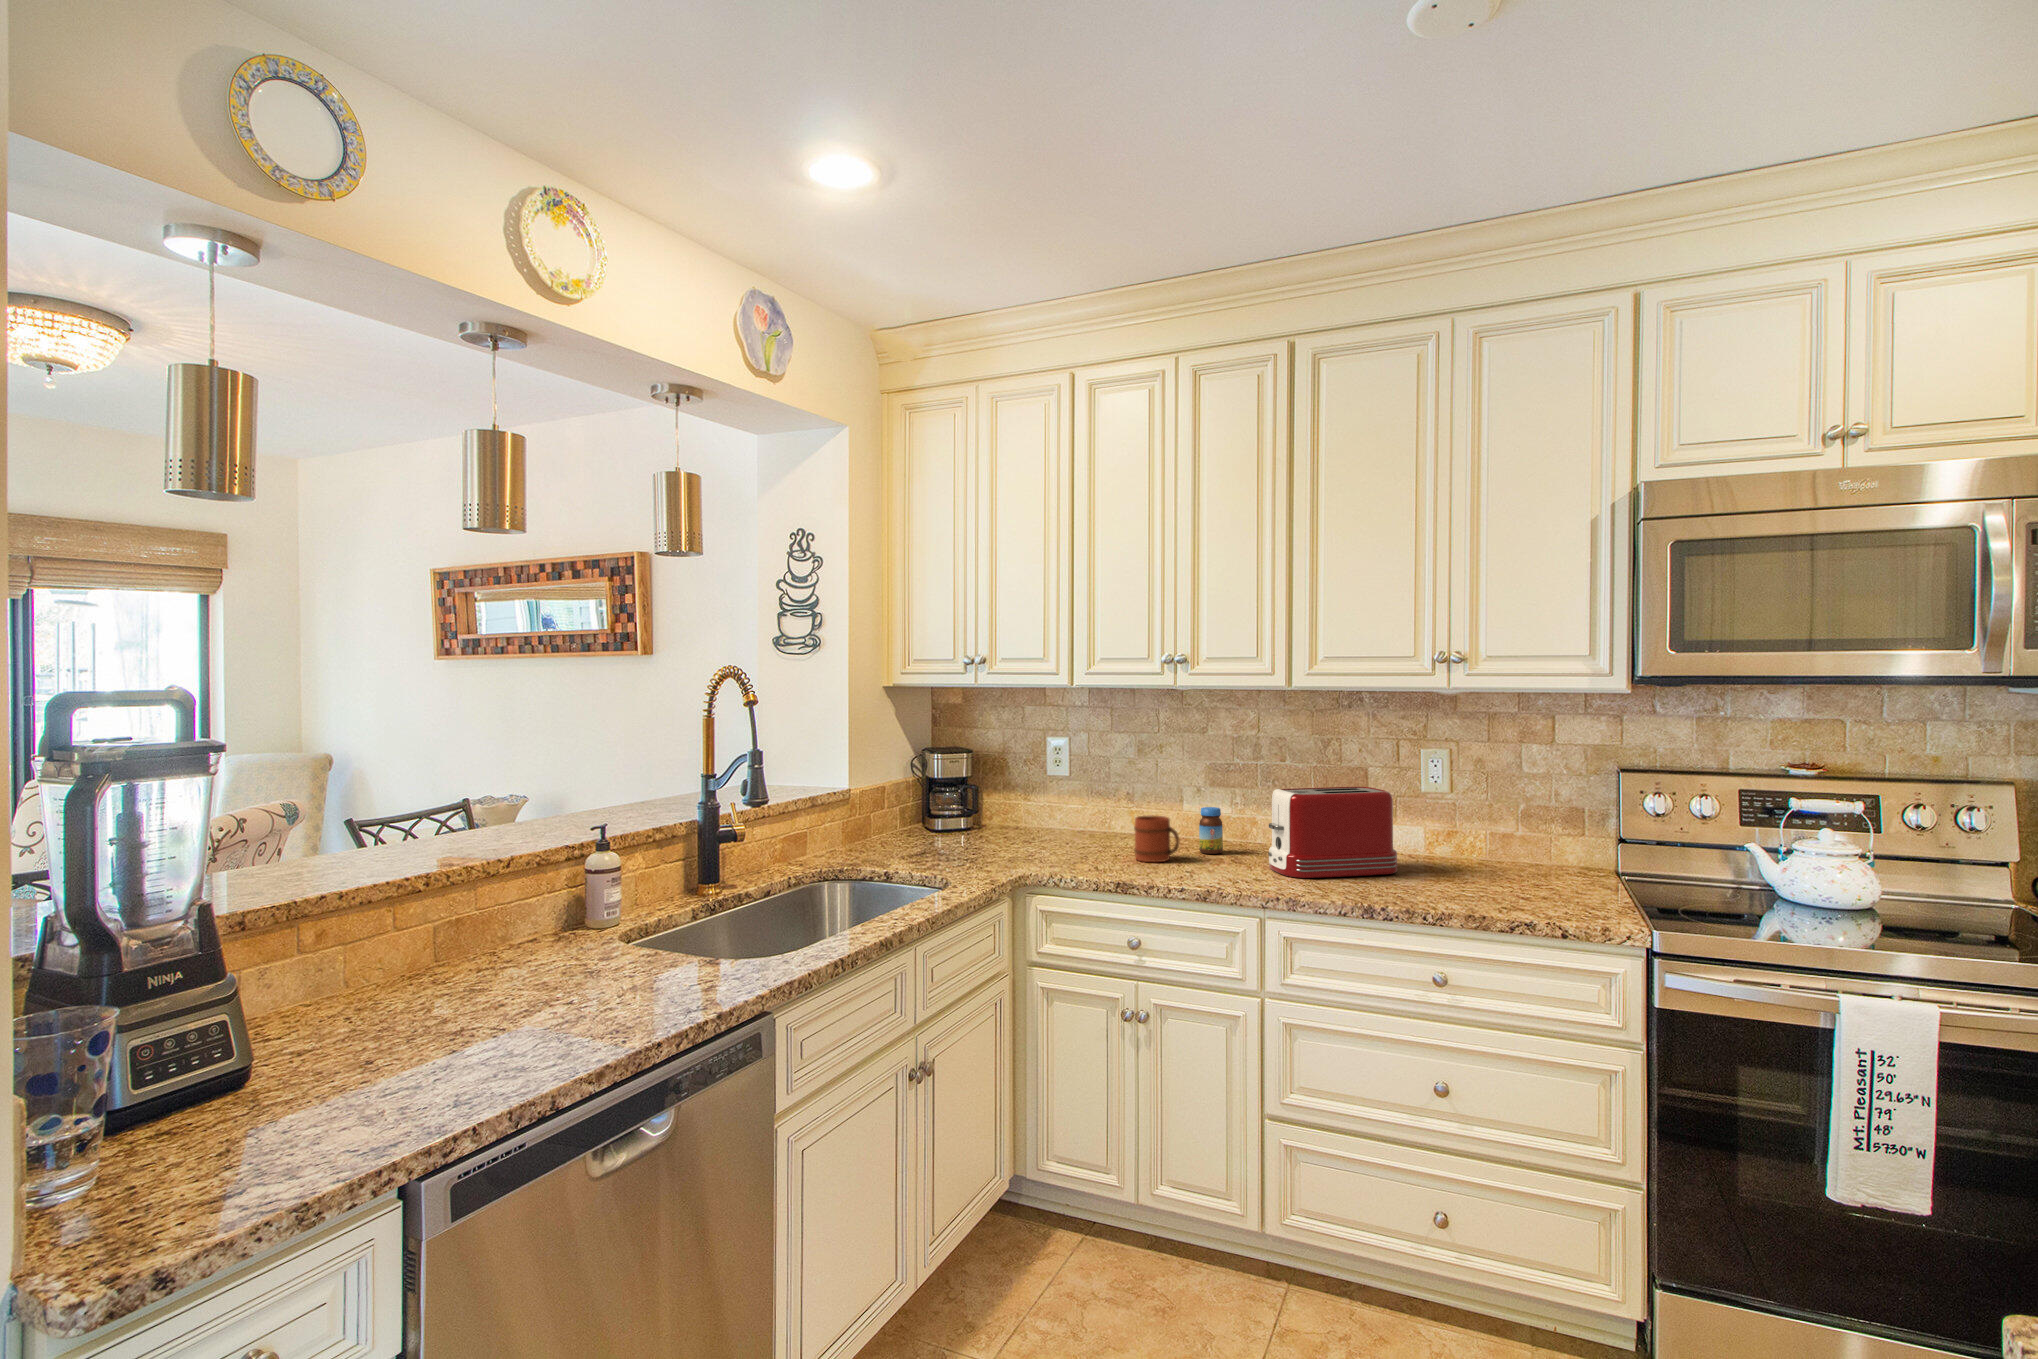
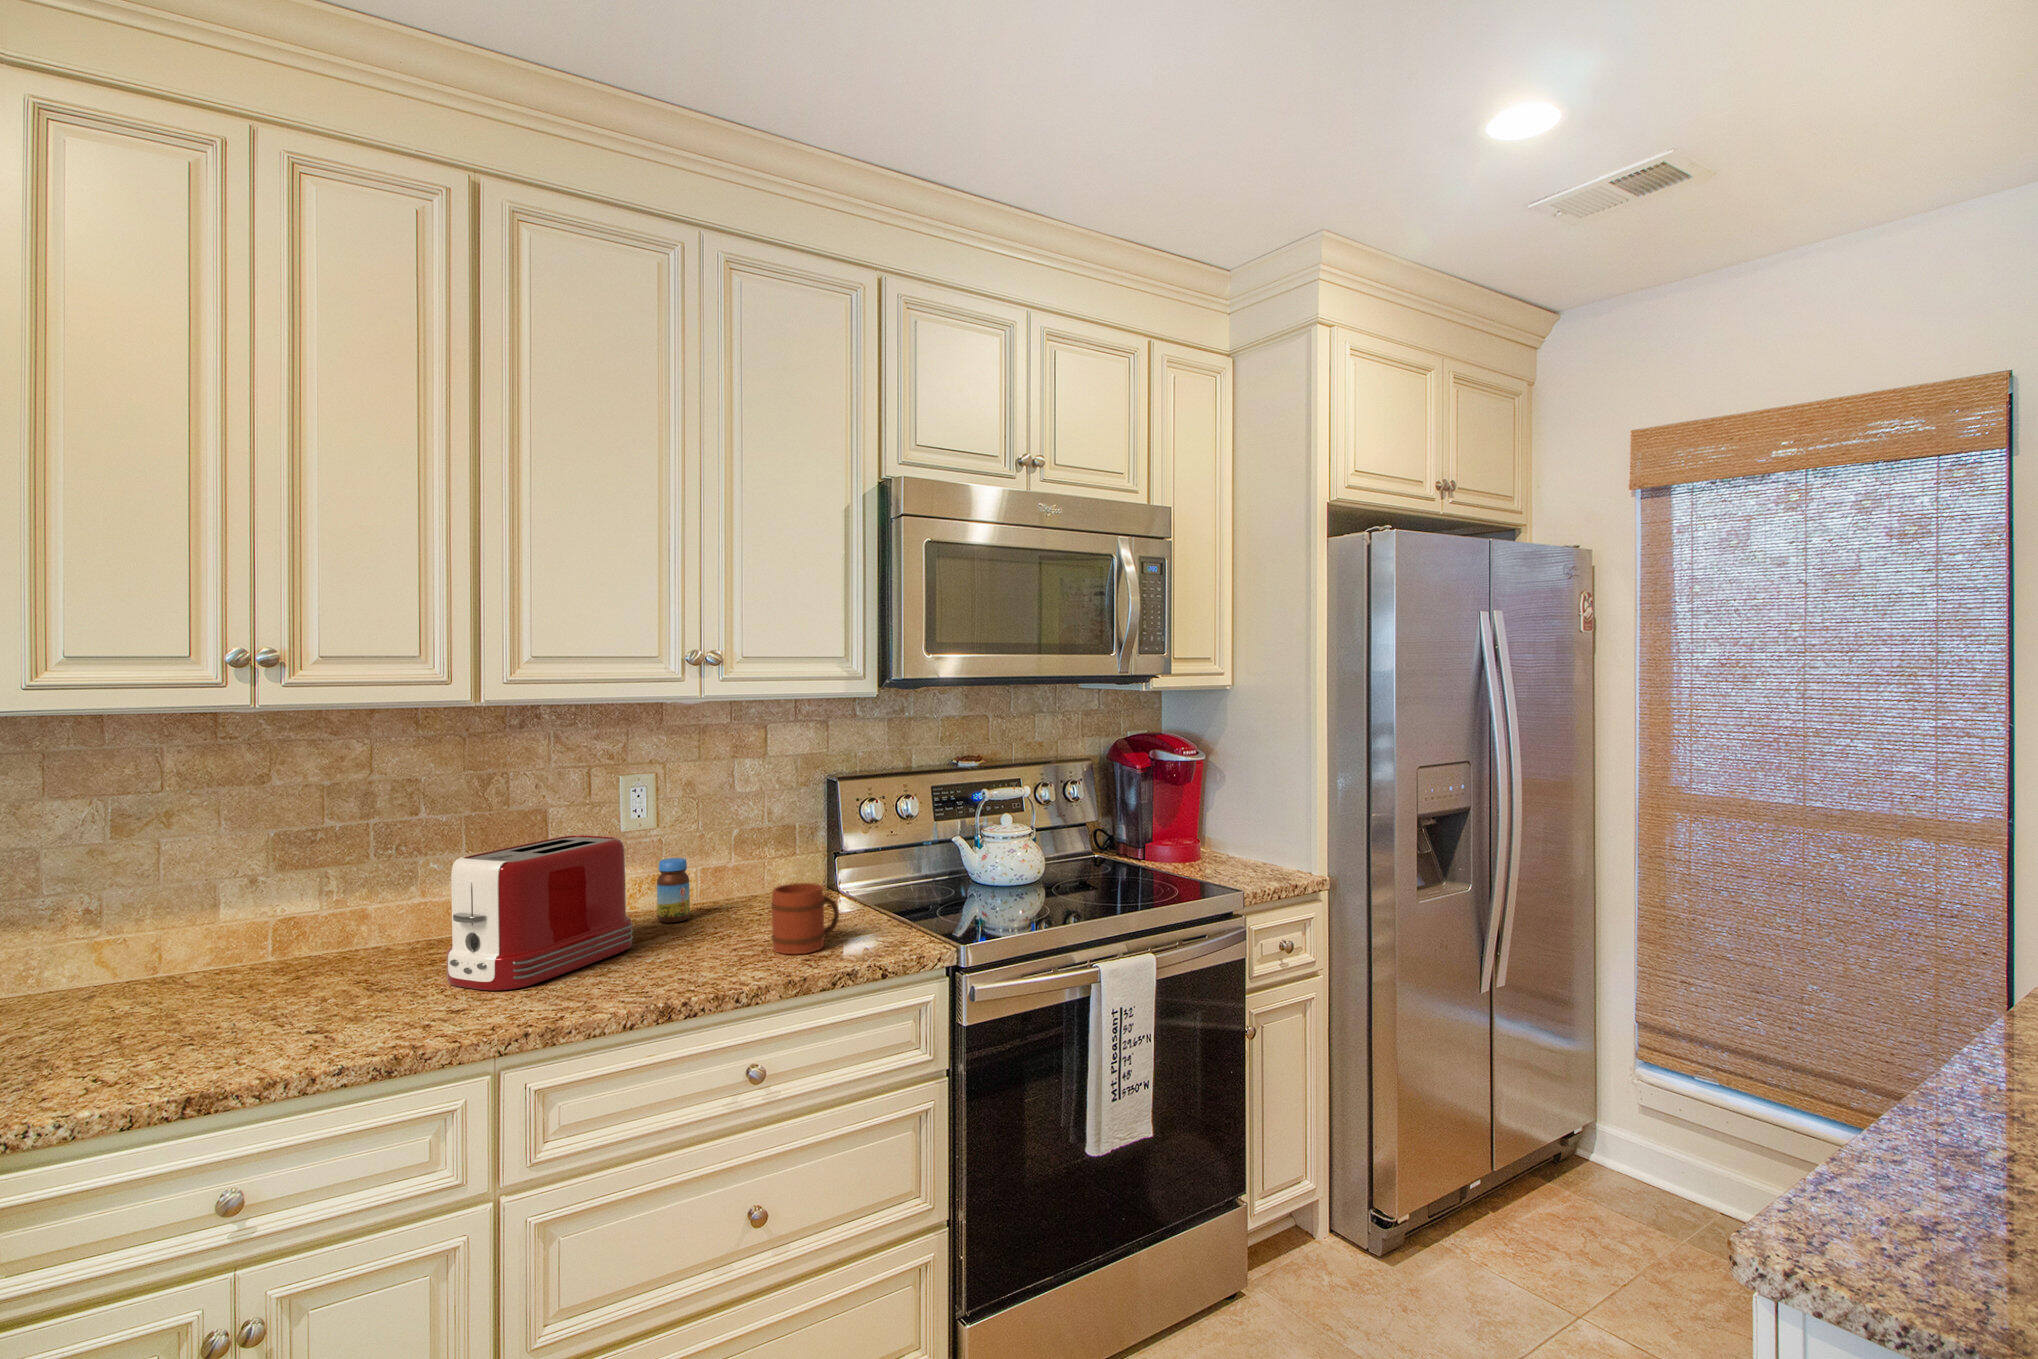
jar: present [1199,807,1223,854] -> present [657,858,690,923]
mug: present [1134,816,1179,862] -> present [771,883,839,954]

